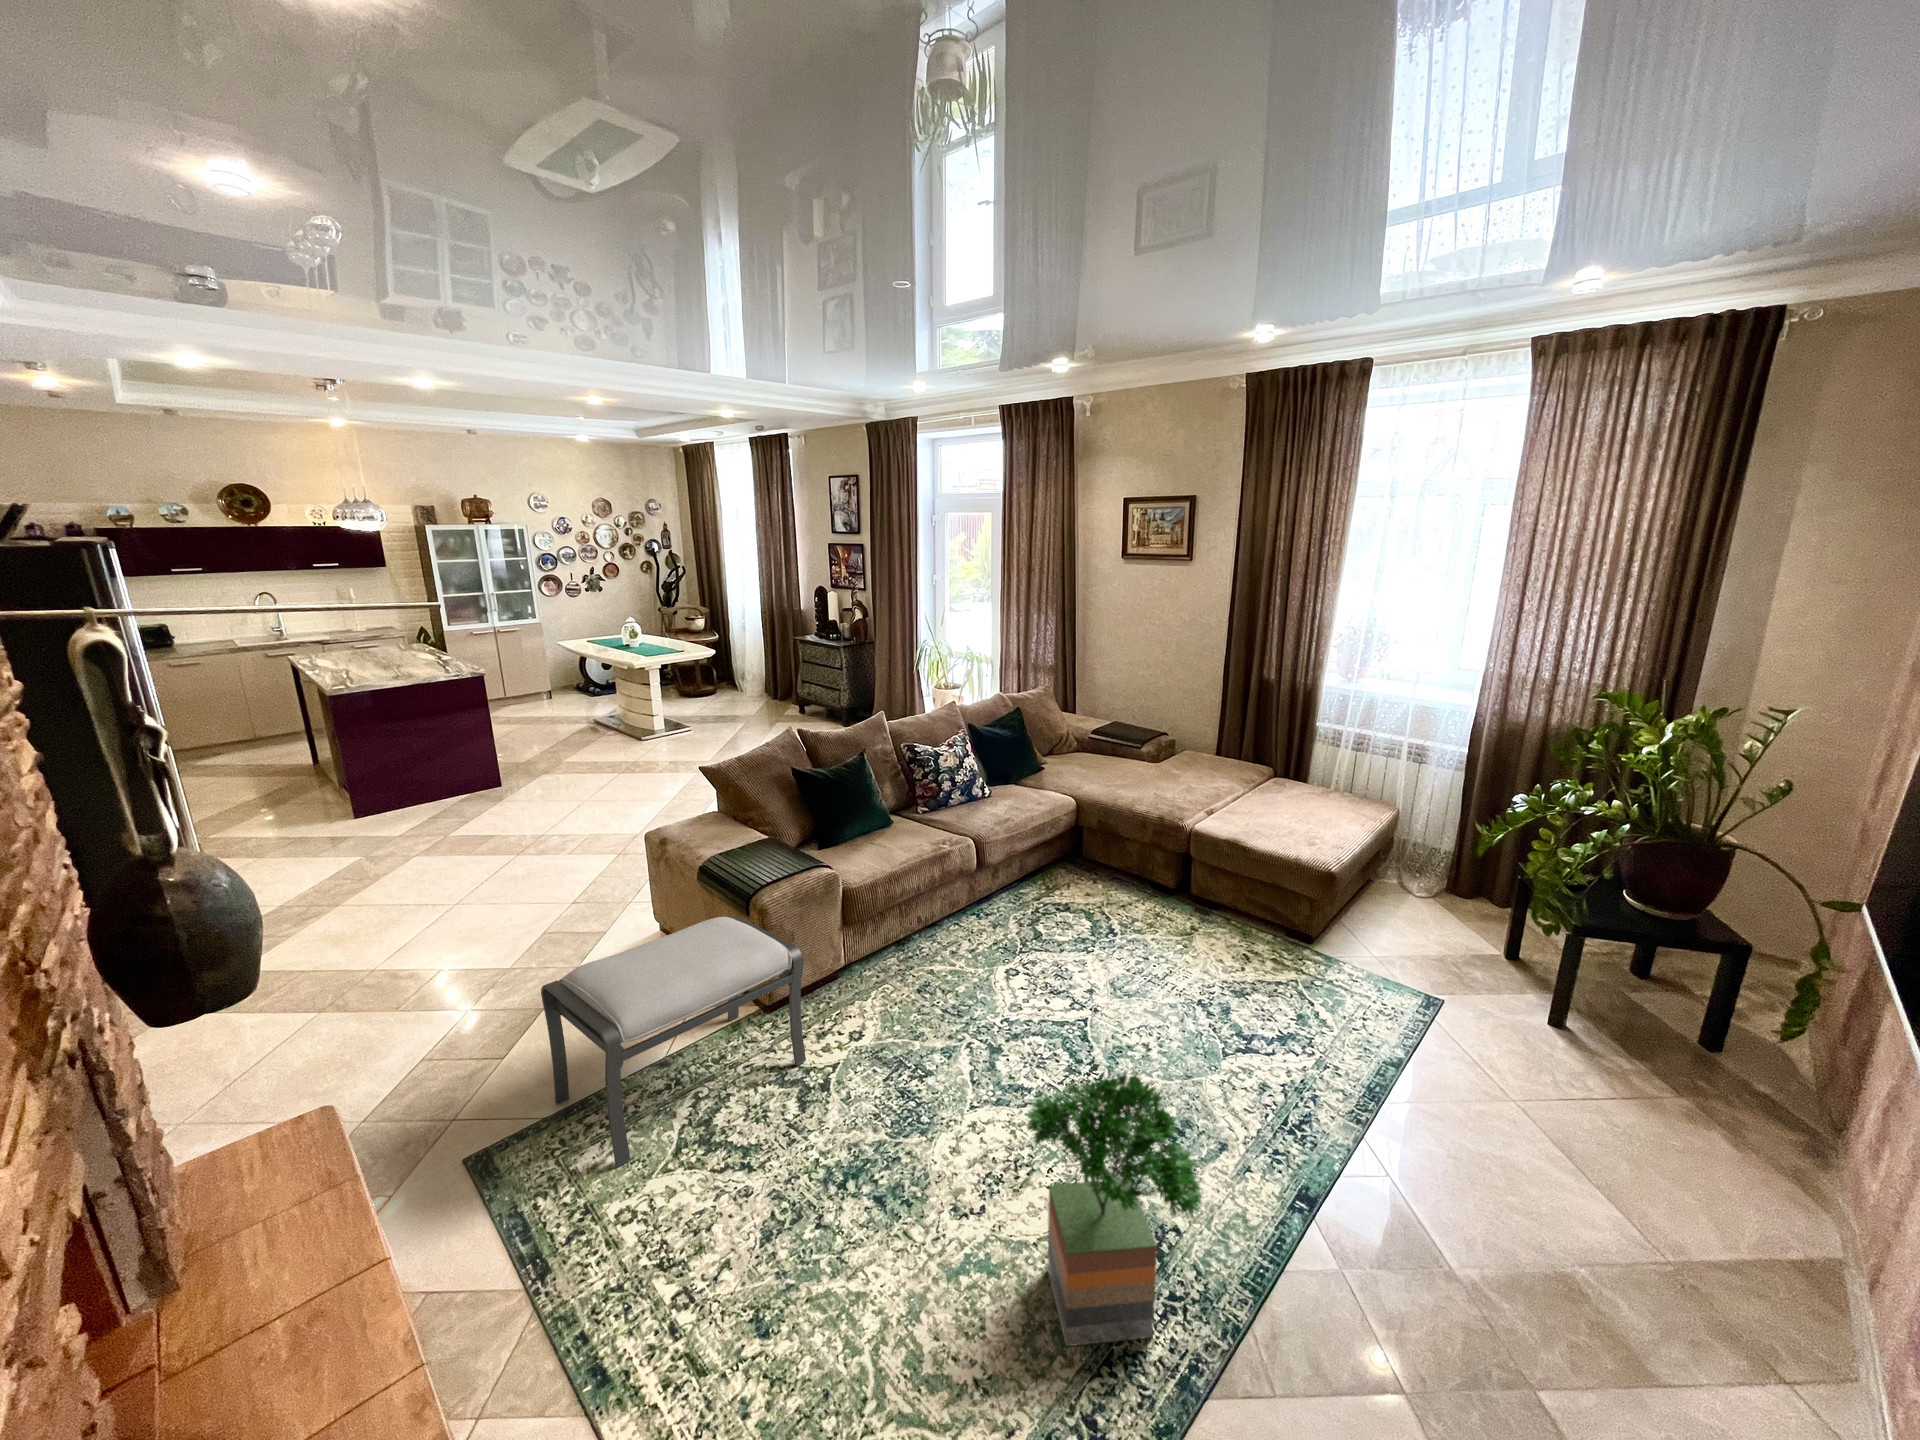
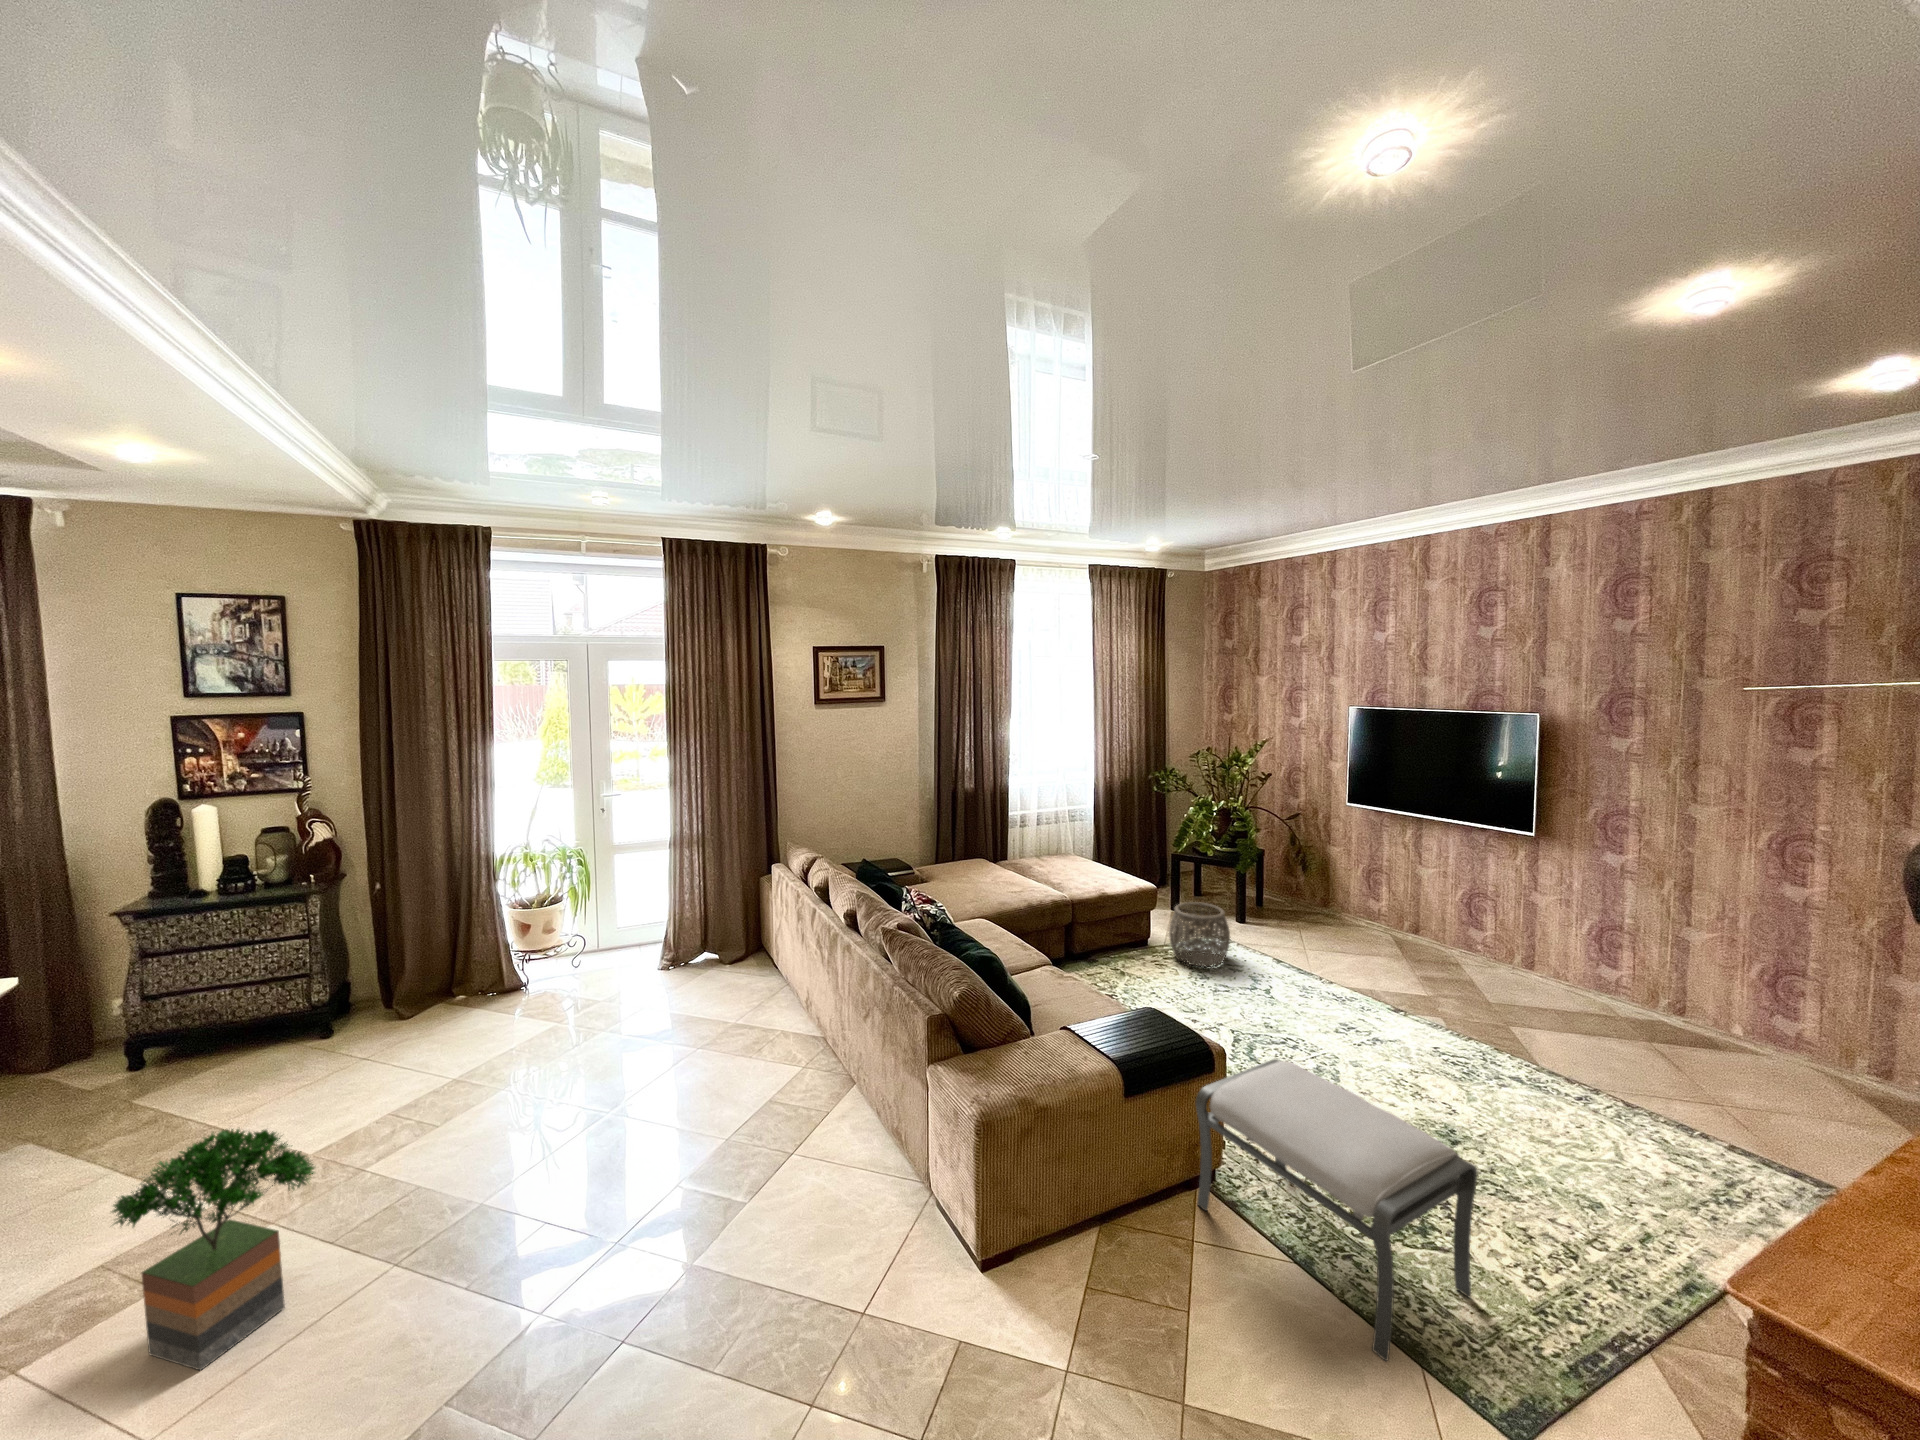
woven basket: none [1296,914,1408,1031] -> present [1169,902,1230,966]
potted tree: present [1026,1073,1202,1346] -> present [112,1129,315,1370]

